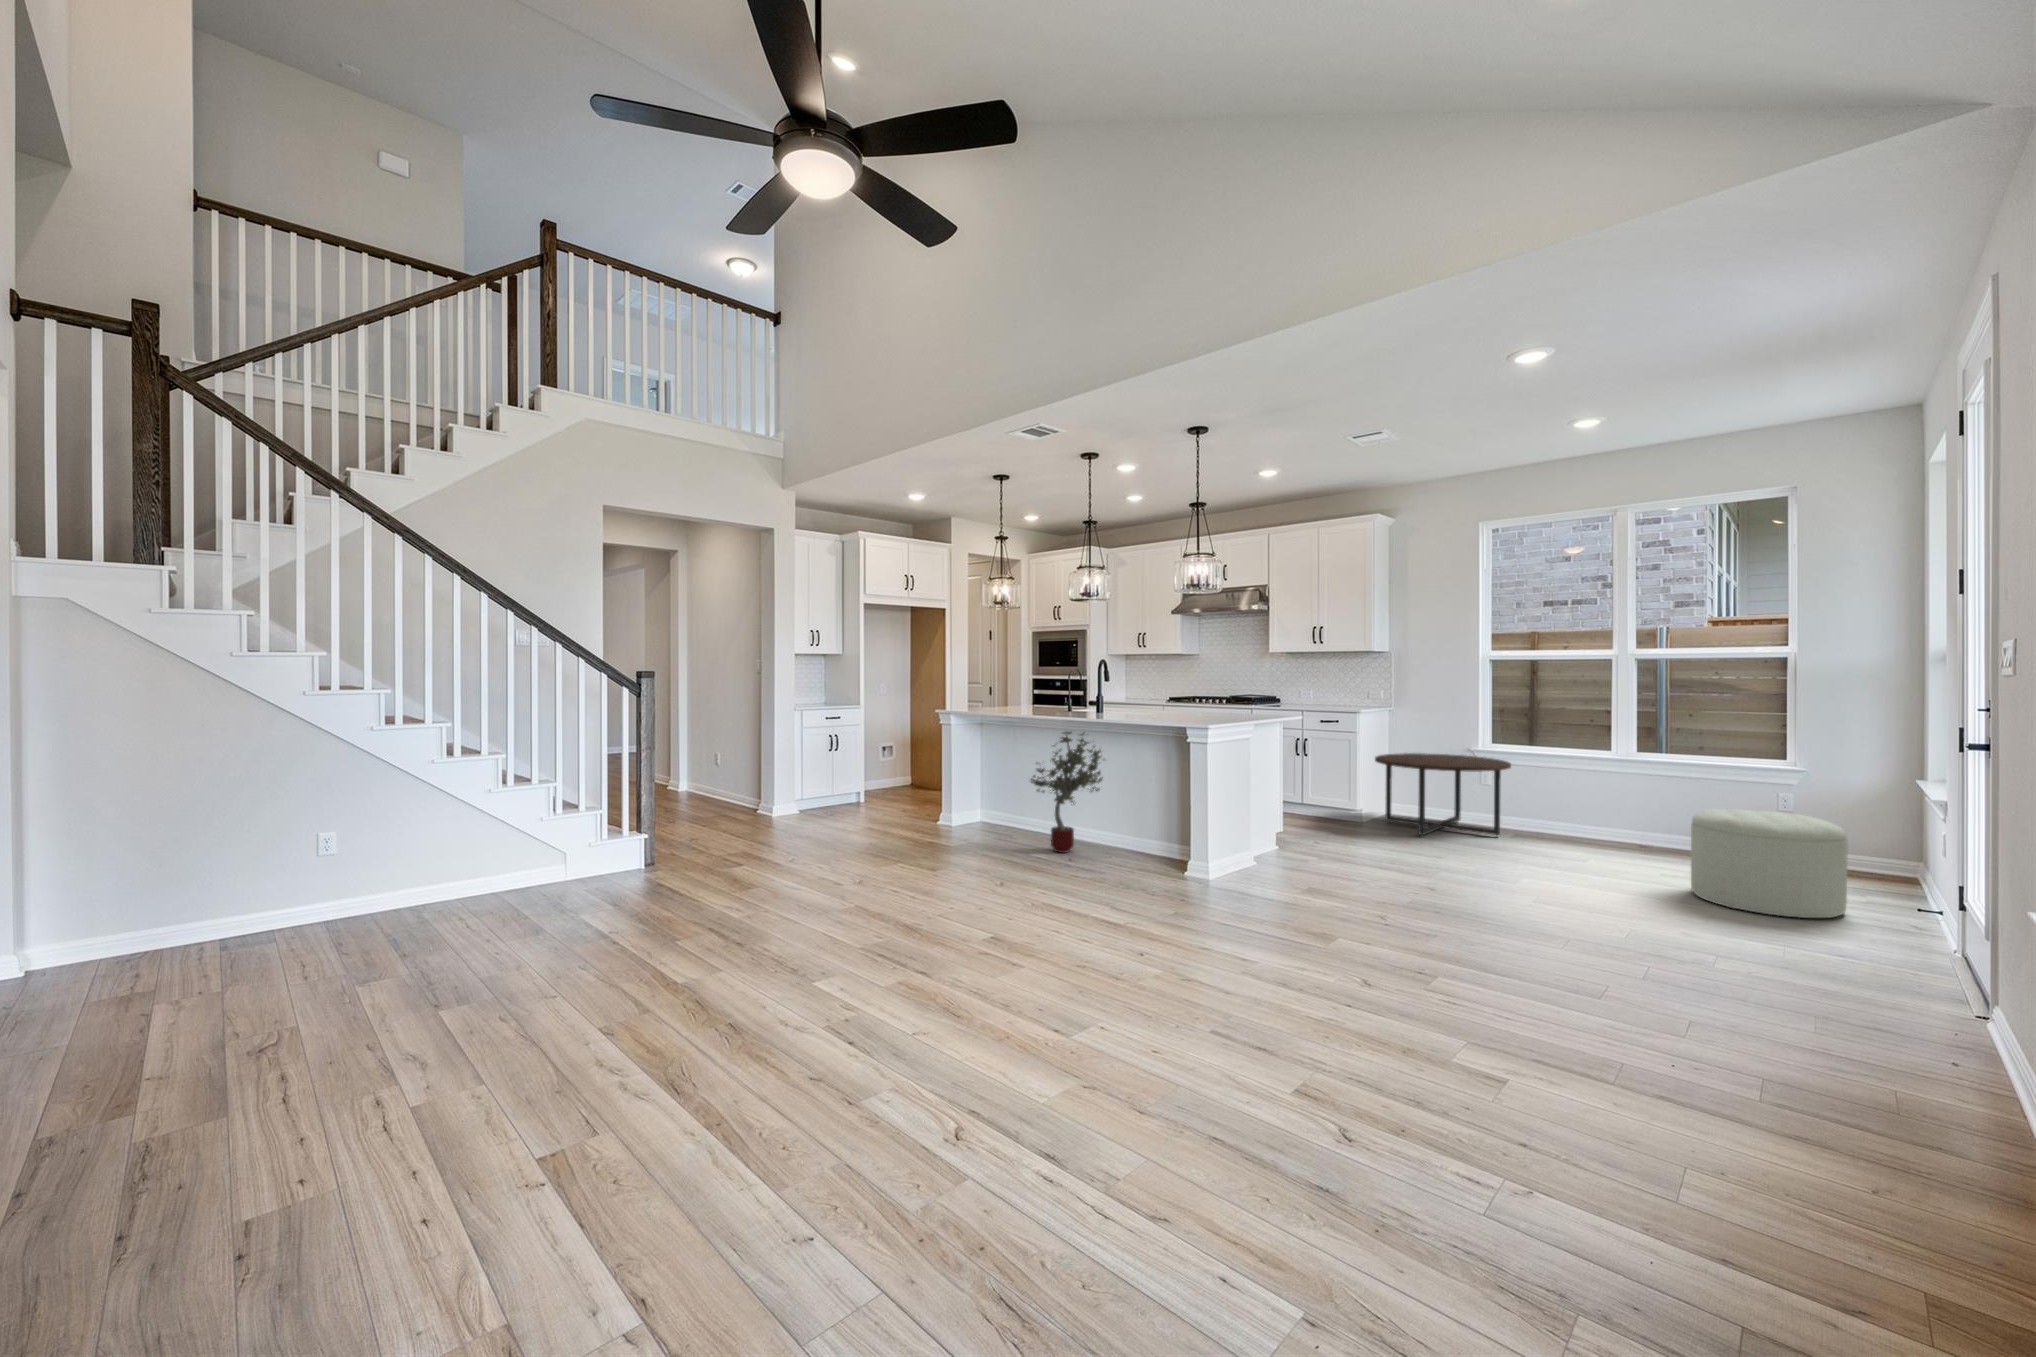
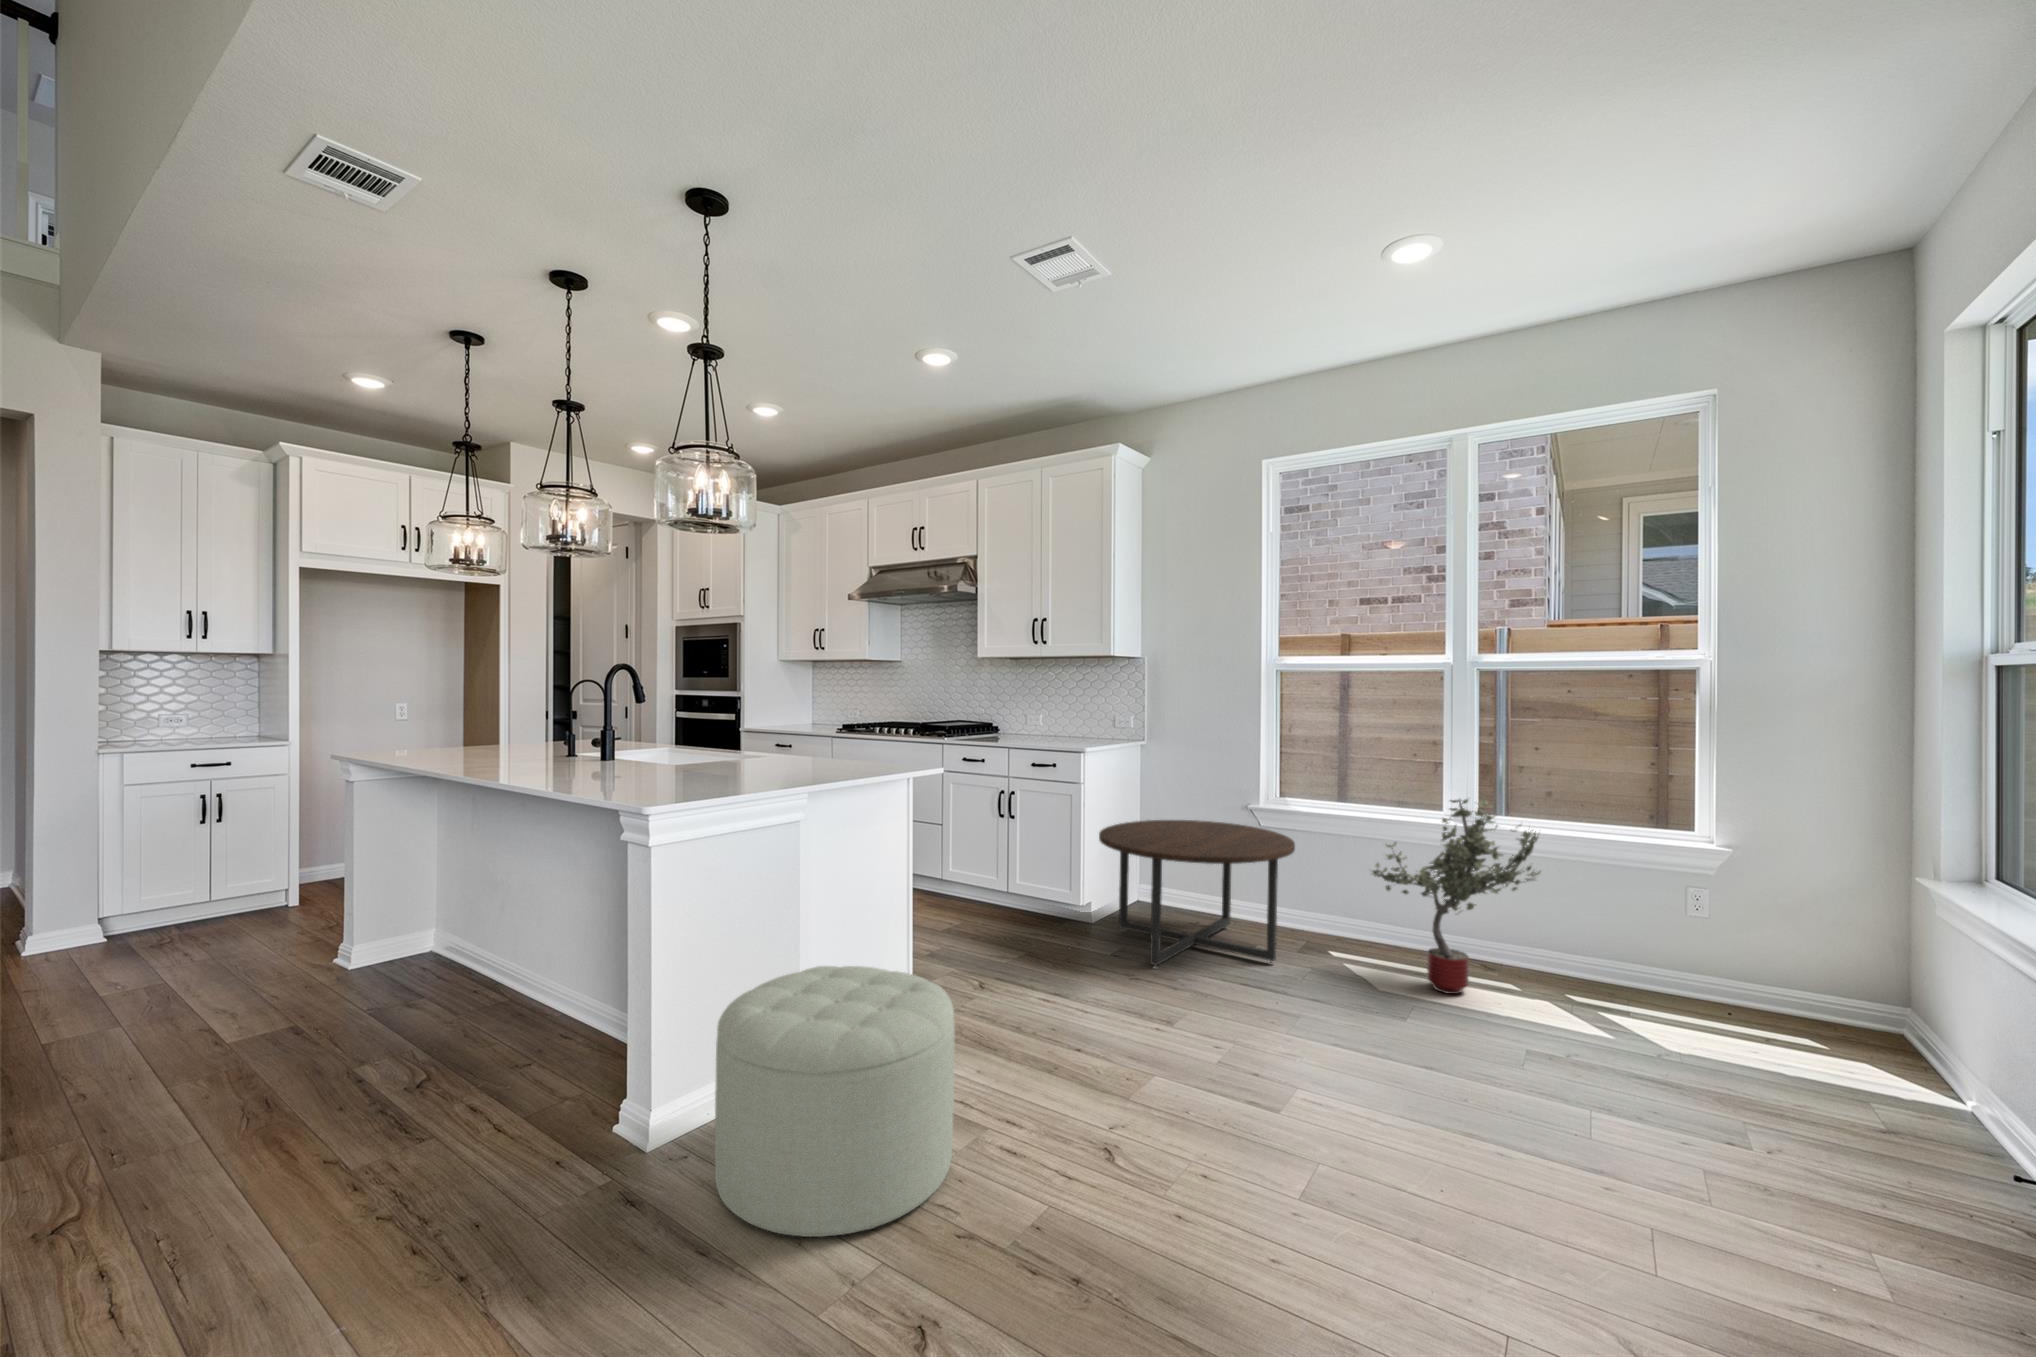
potted tree: present [1031,732,1103,853] -> present [1373,798,1540,994]
ottoman: present [1691,809,1848,918] -> present [715,966,955,1237]

